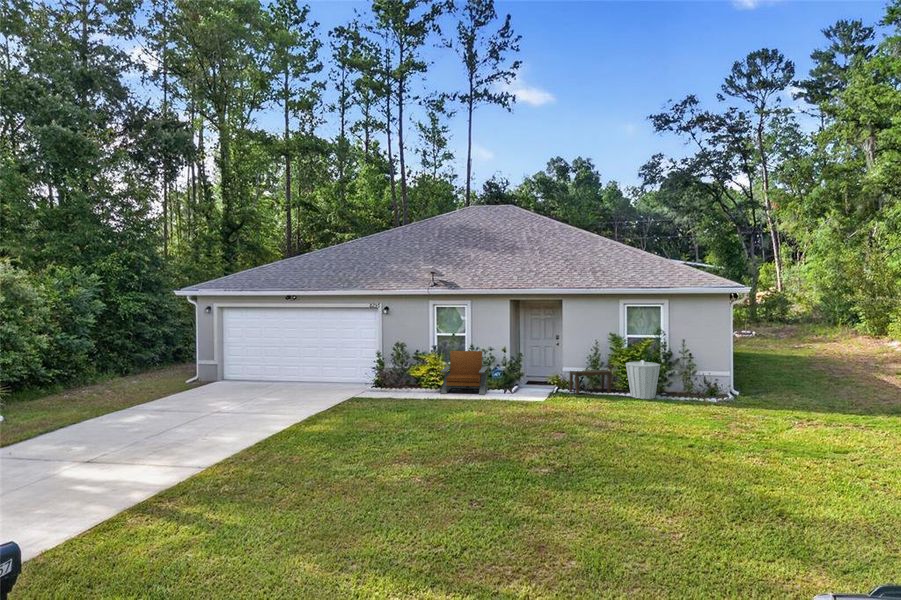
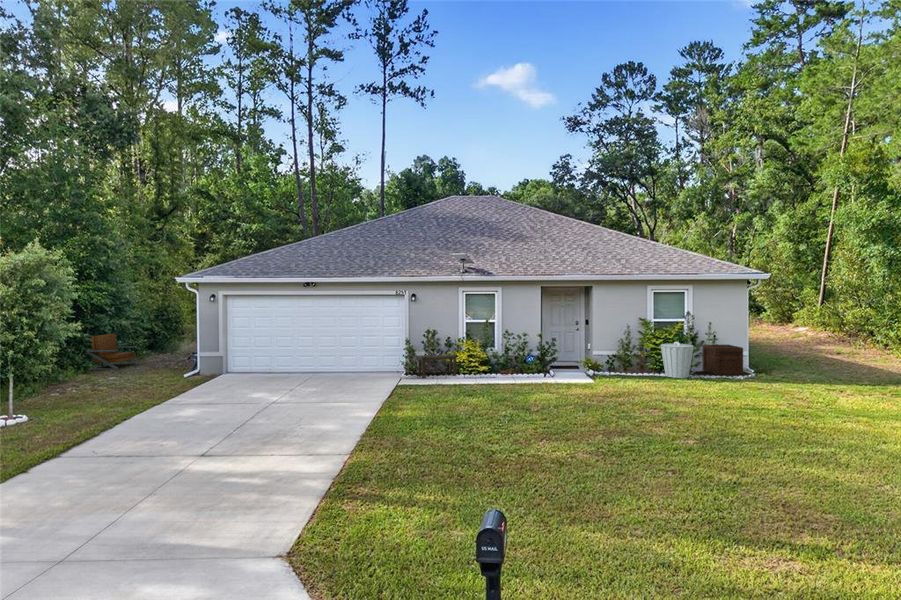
lounge chair: present [441,351,488,395] -> present [86,333,139,370]
wooden crate: none [678,364,718,398] -> present [702,345,743,375]
bench: present [569,370,612,394] -> present [418,354,457,378]

